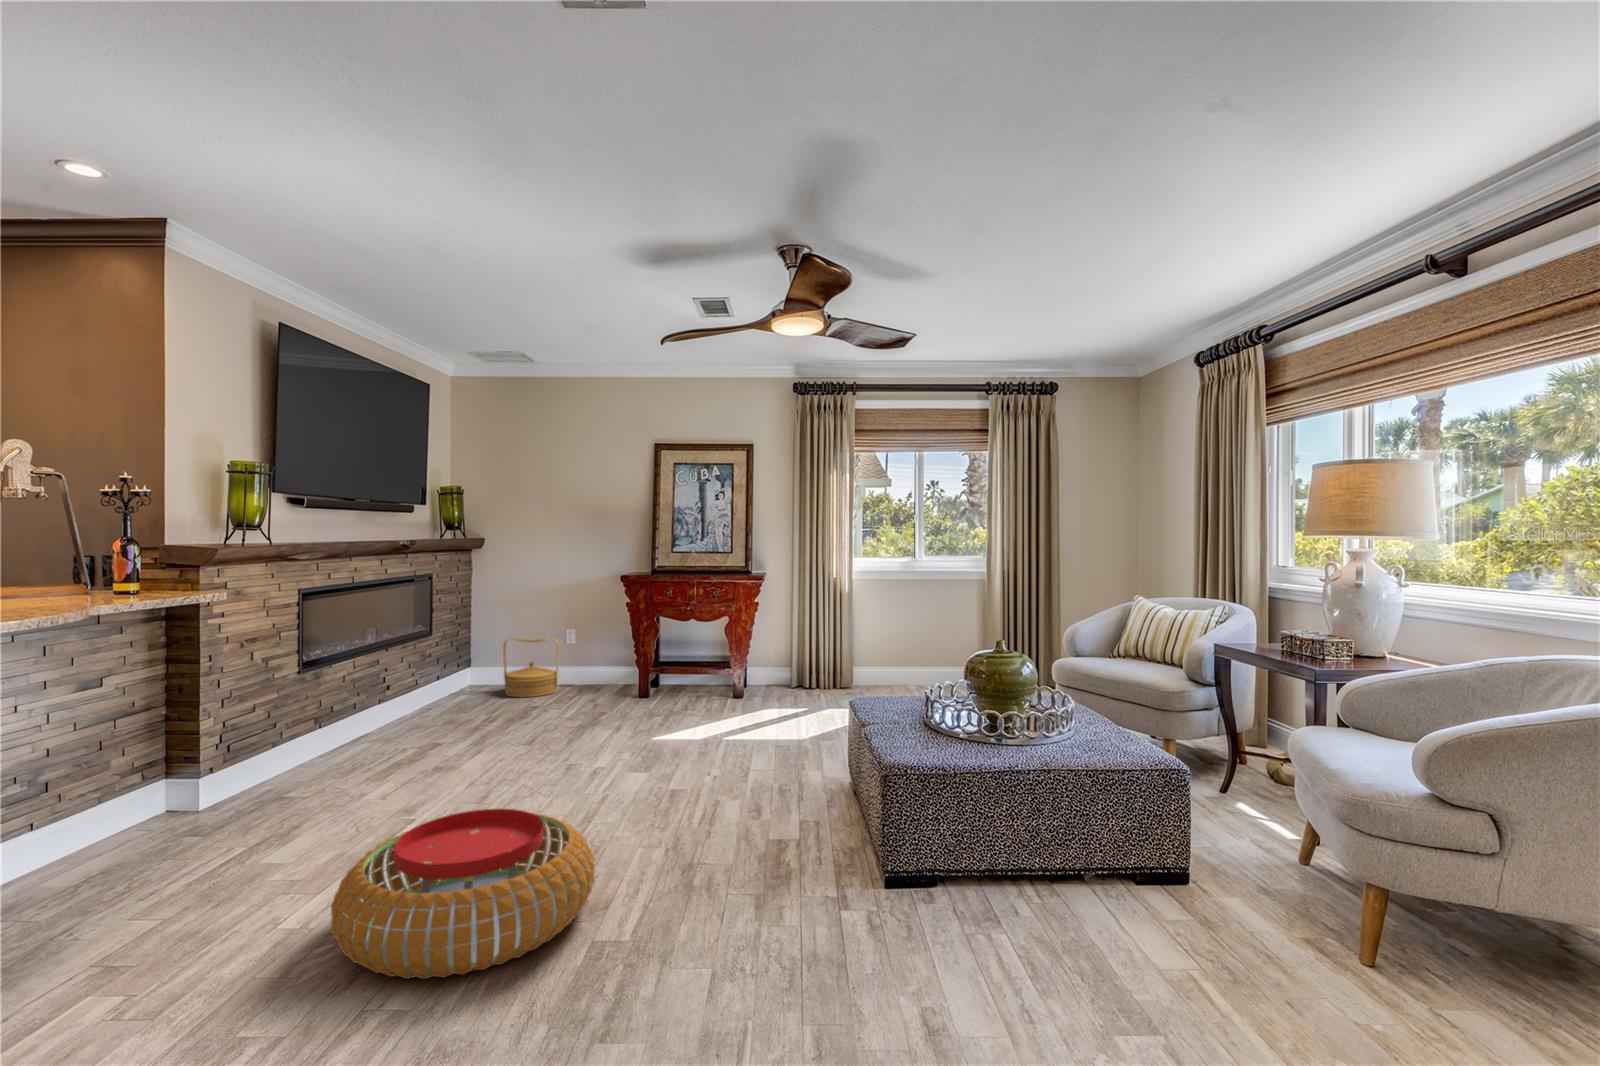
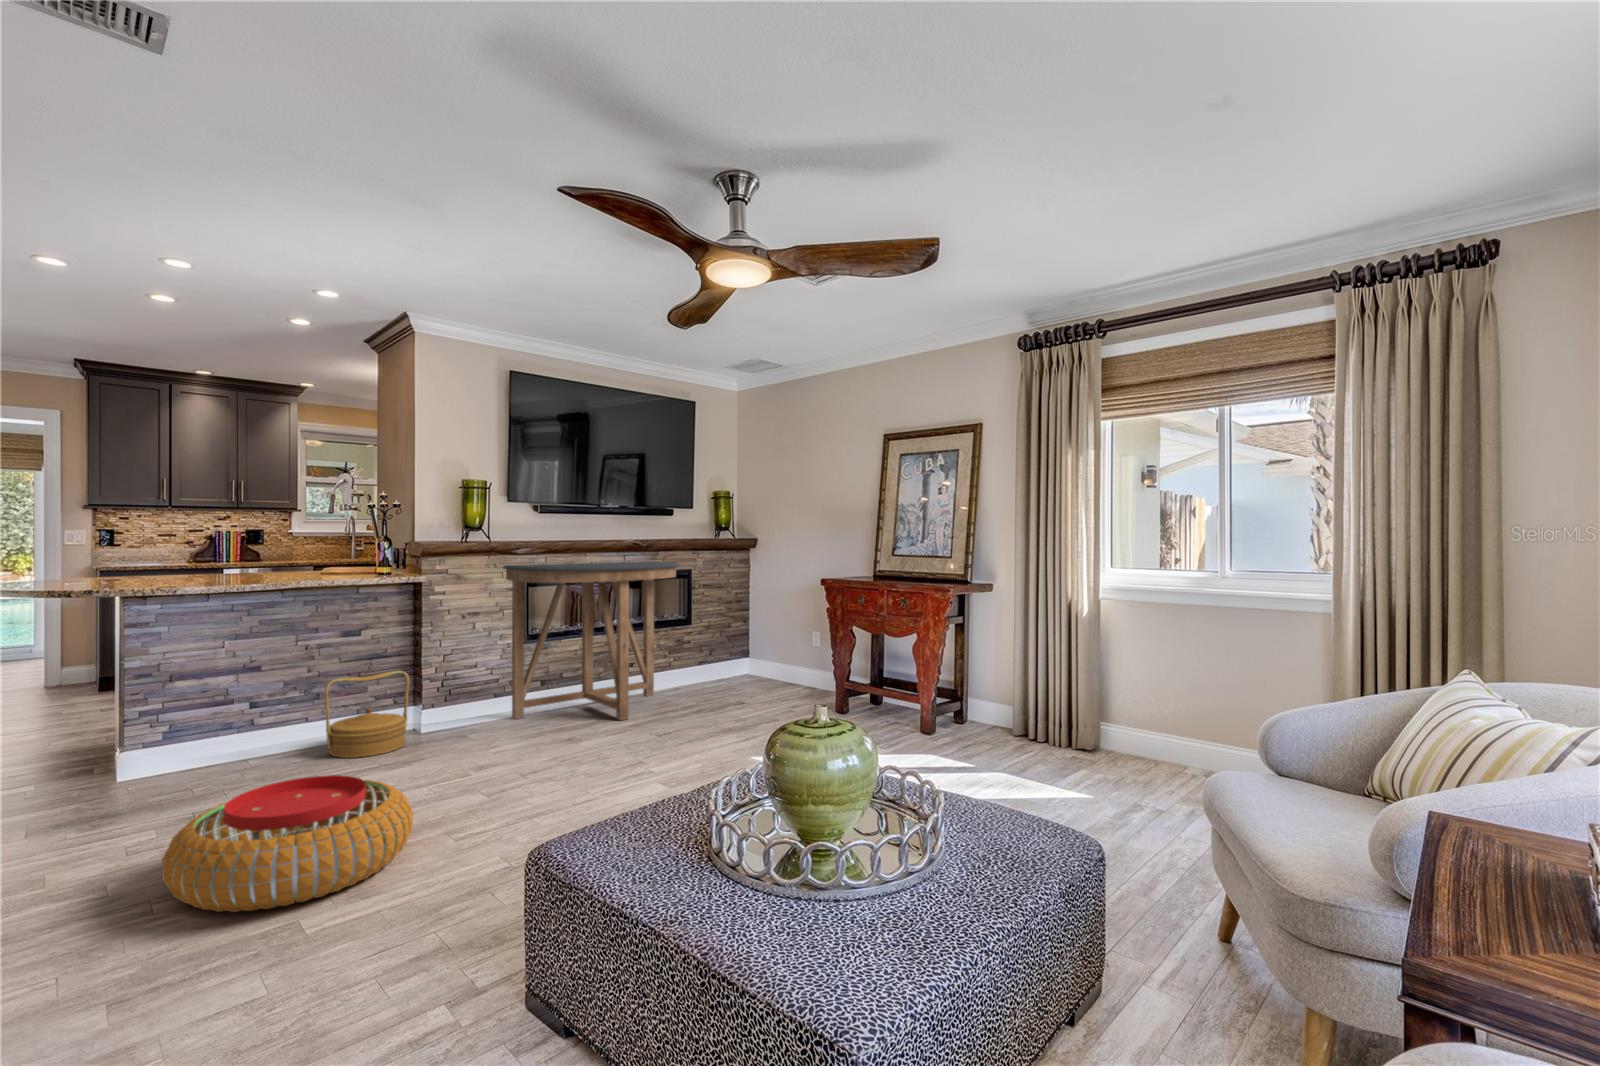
console table: none [282,565,476,771] -> present [503,561,679,720]
woven basket: present [503,638,560,697] -> present [324,671,409,758]

